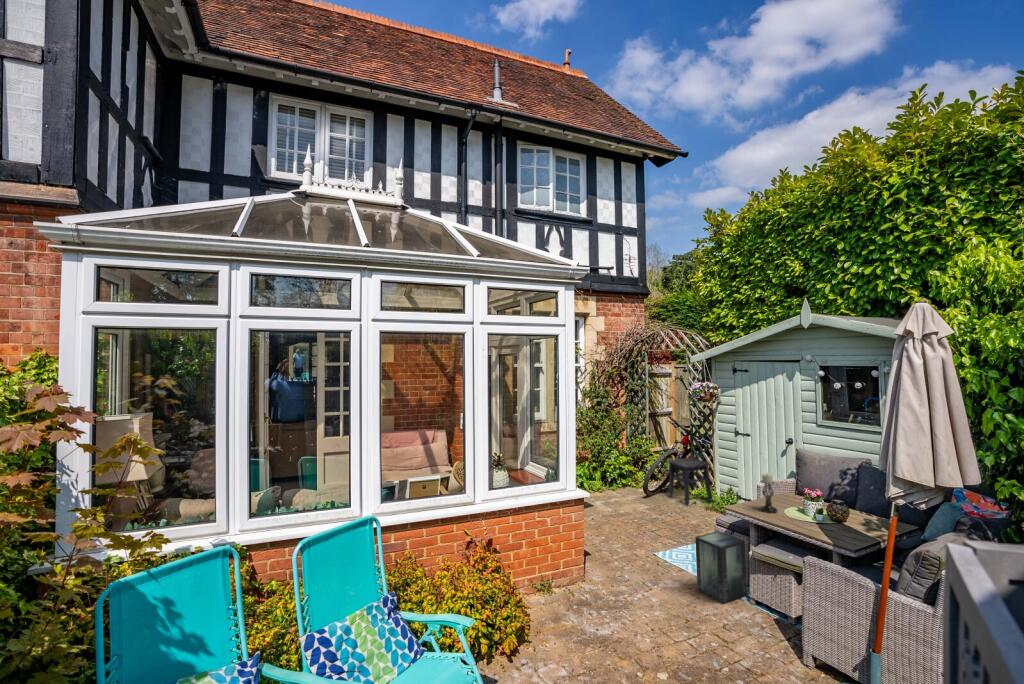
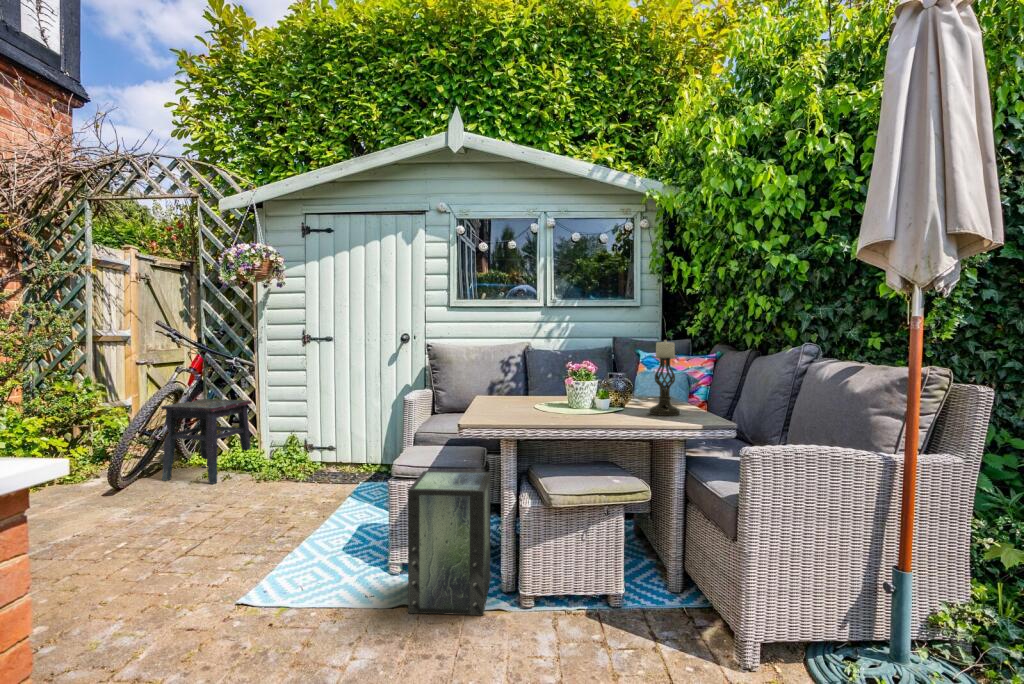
candle holder: present [760,473,778,513] -> present [649,340,681,416]

